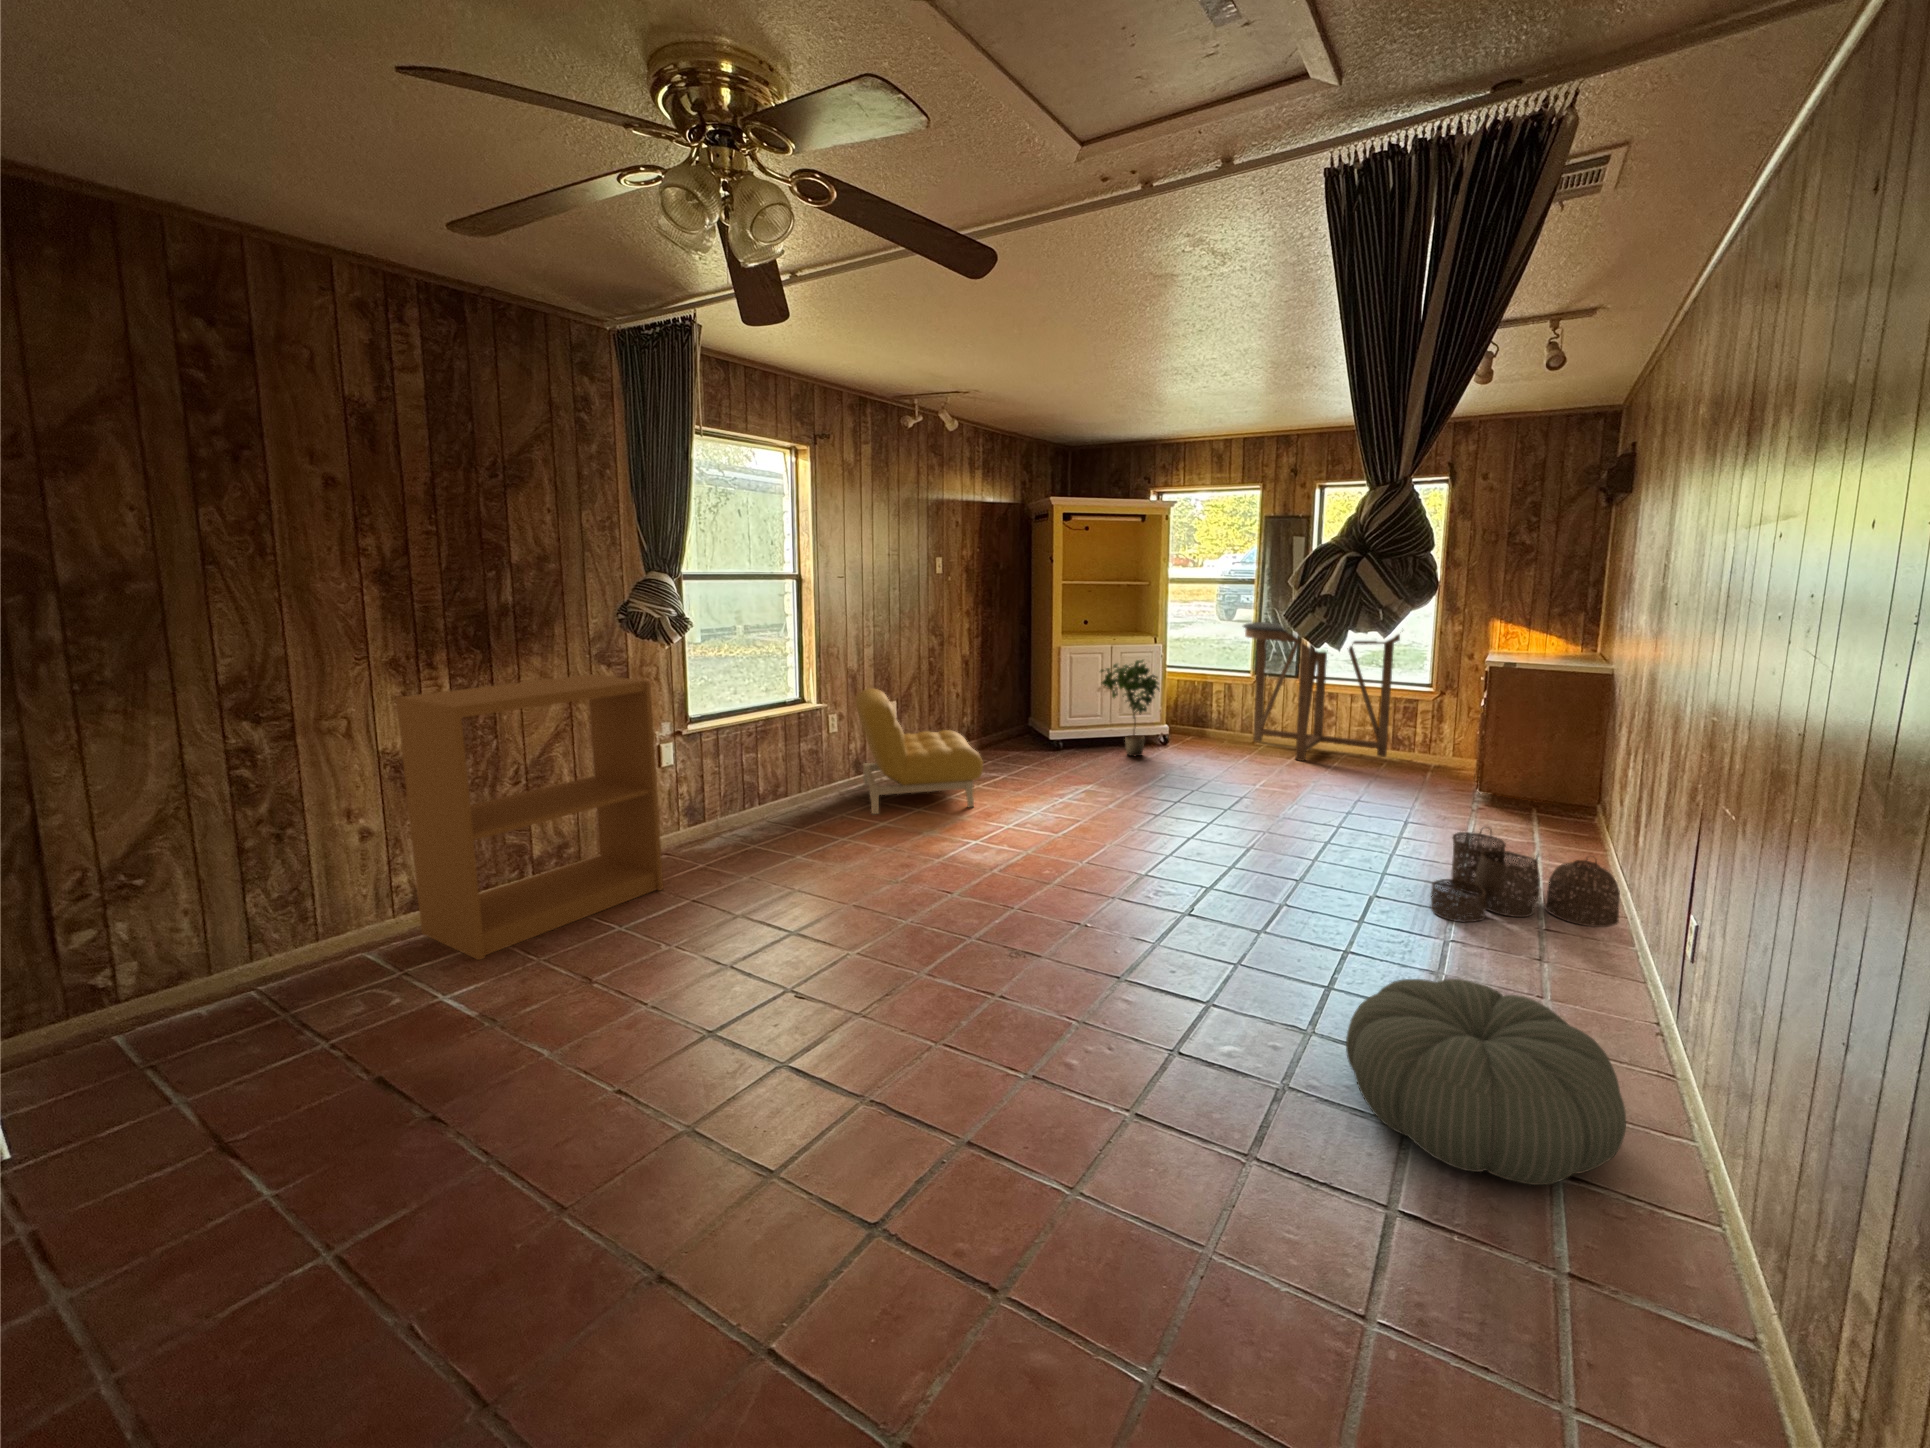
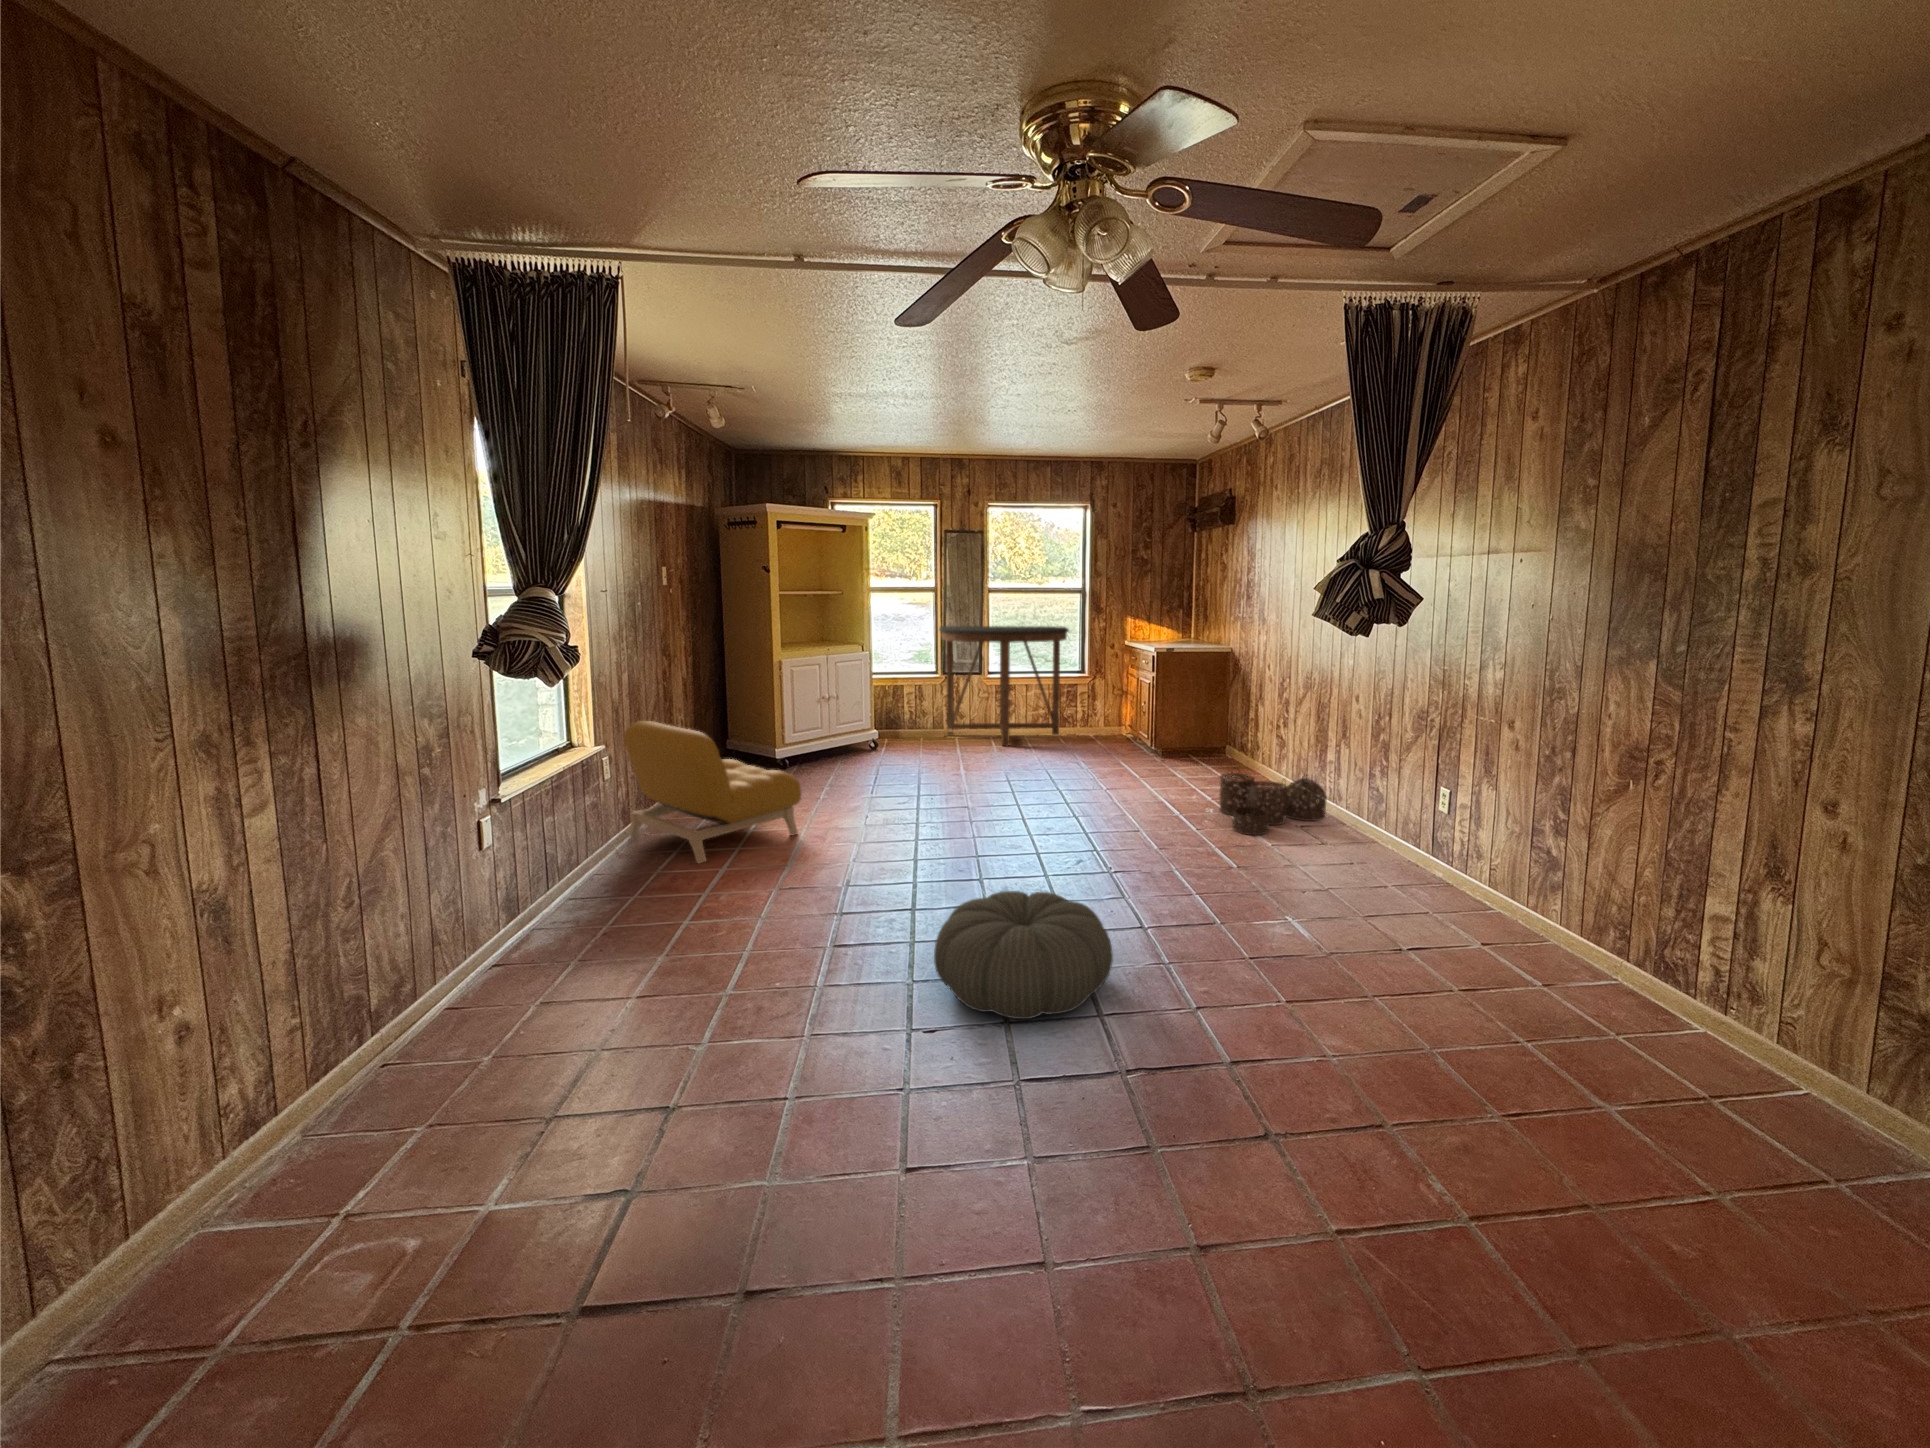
potted plant: present [1100,660,1160,756] -> none [829,667,895,763]
bookshelf: present [396,674,663,960] -> none [240,730,585,1163]
pouf: present [1346,979,1626,1185] -> present [934,891,1113,1019]

